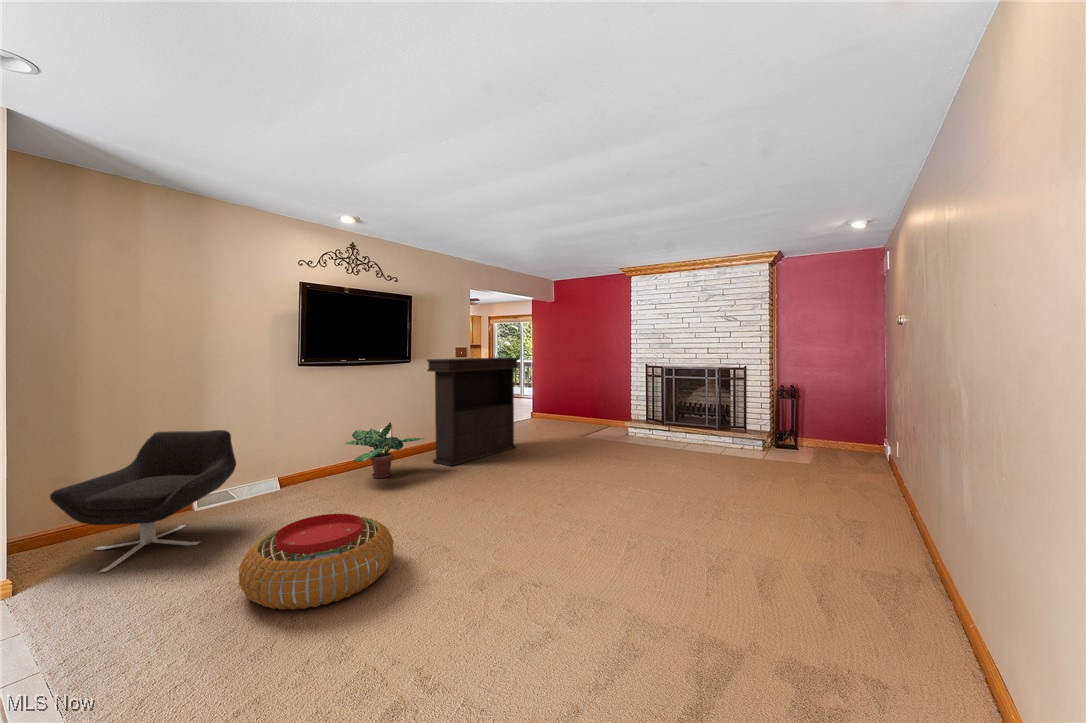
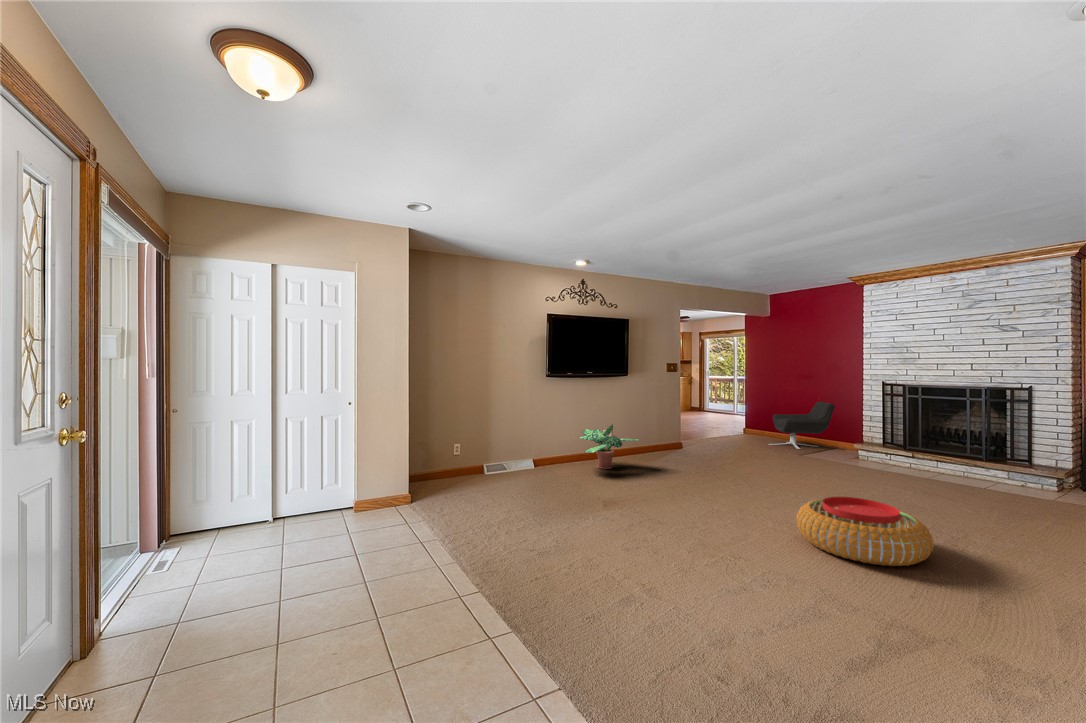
console table: present [427,358,519,466] -> none [642,372,729,467]
lounge chair: present [50,430,236,572] -> present [769,402,835,449]
pouf: present [239,514,394,610] -> present [797,497,933,566]

